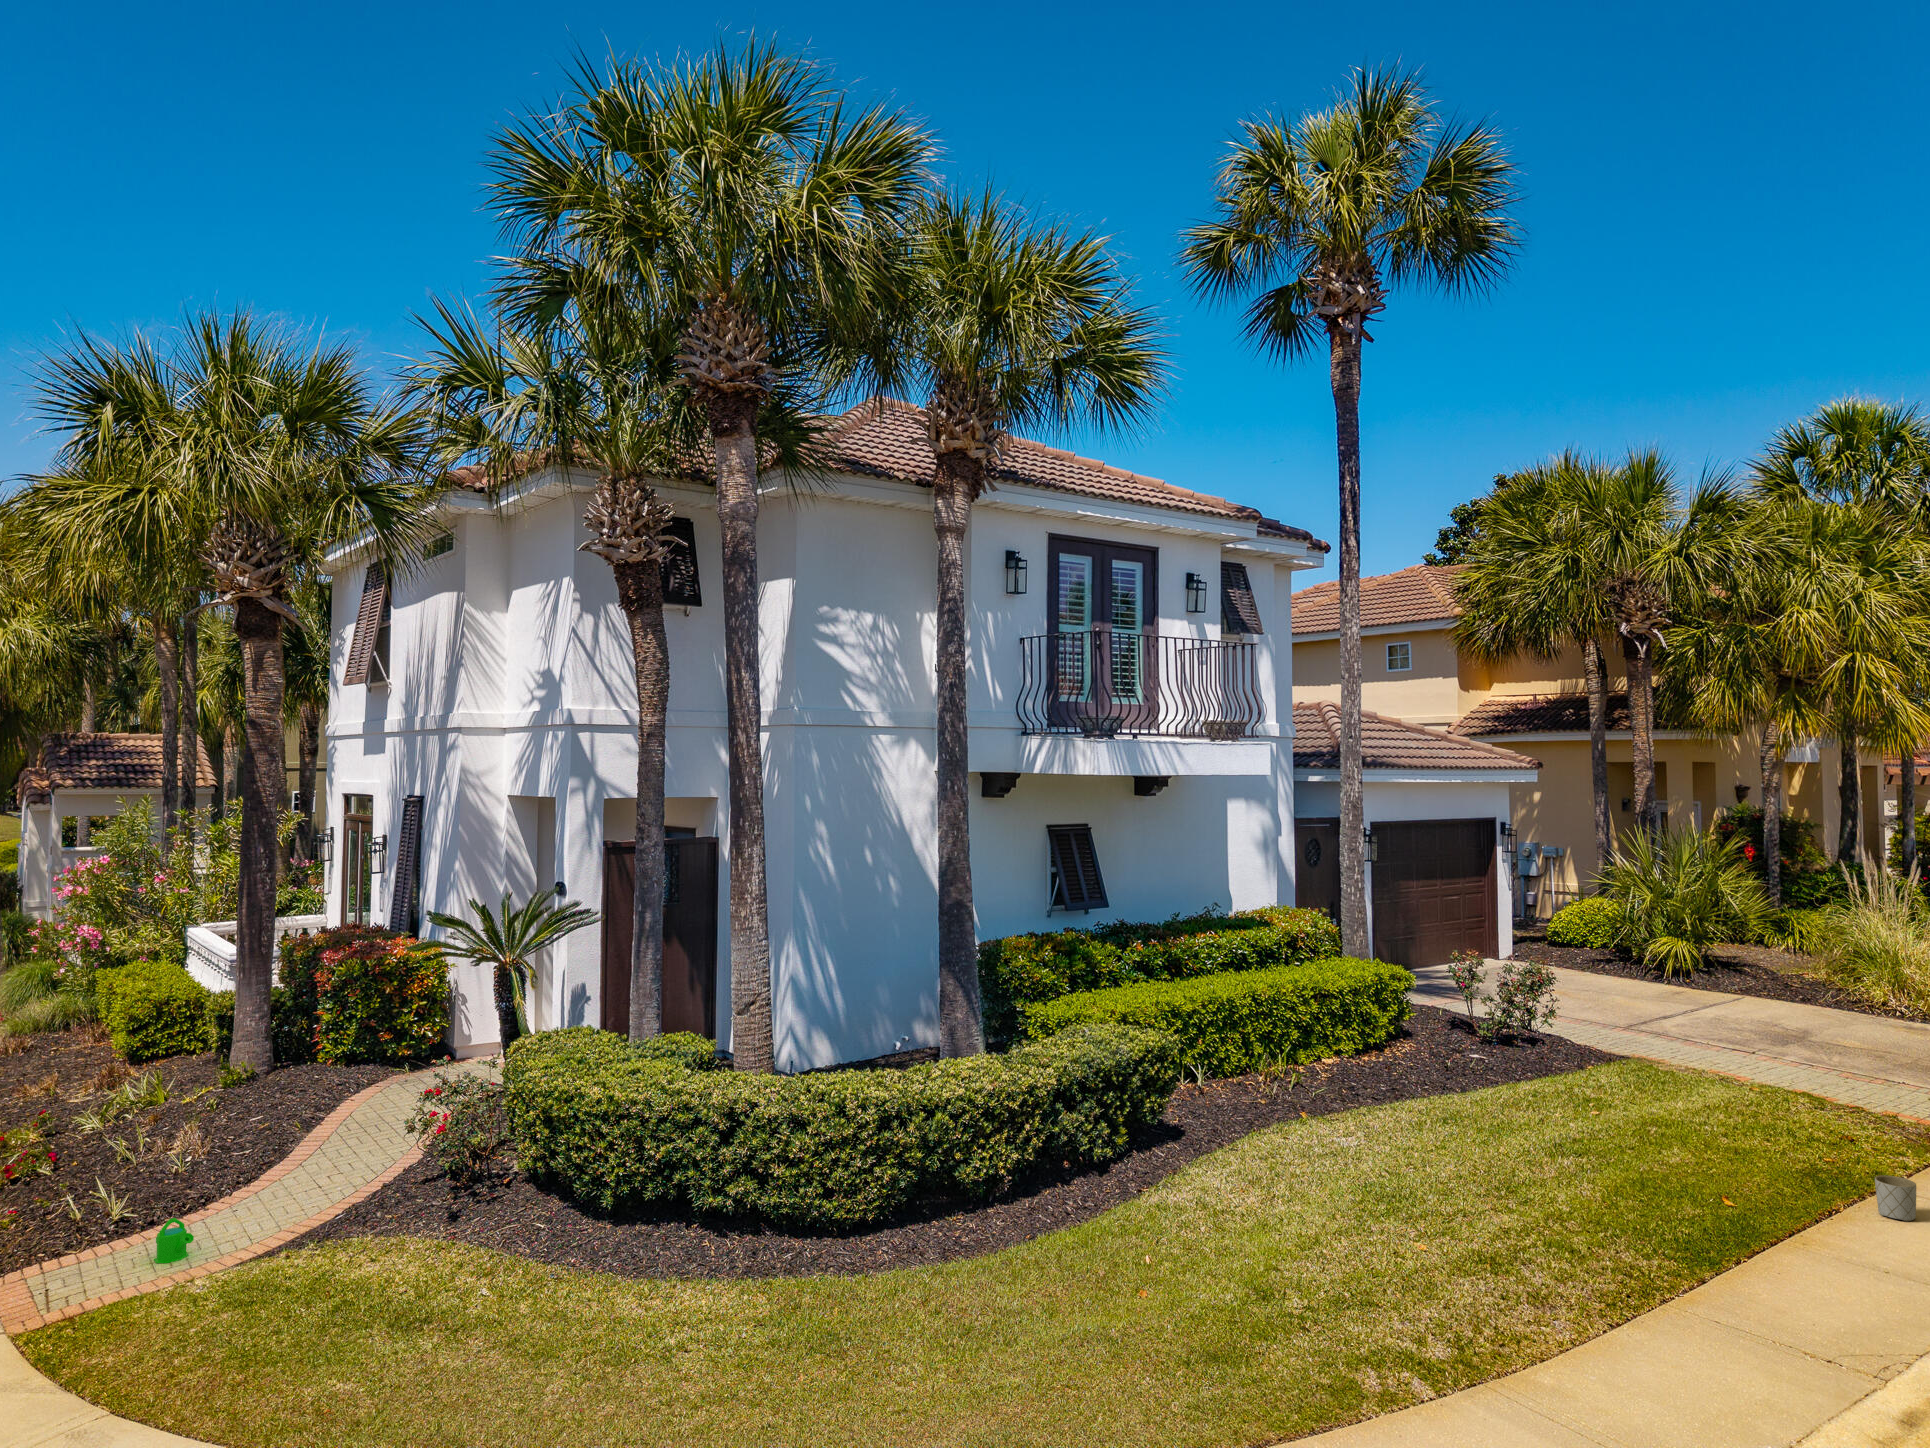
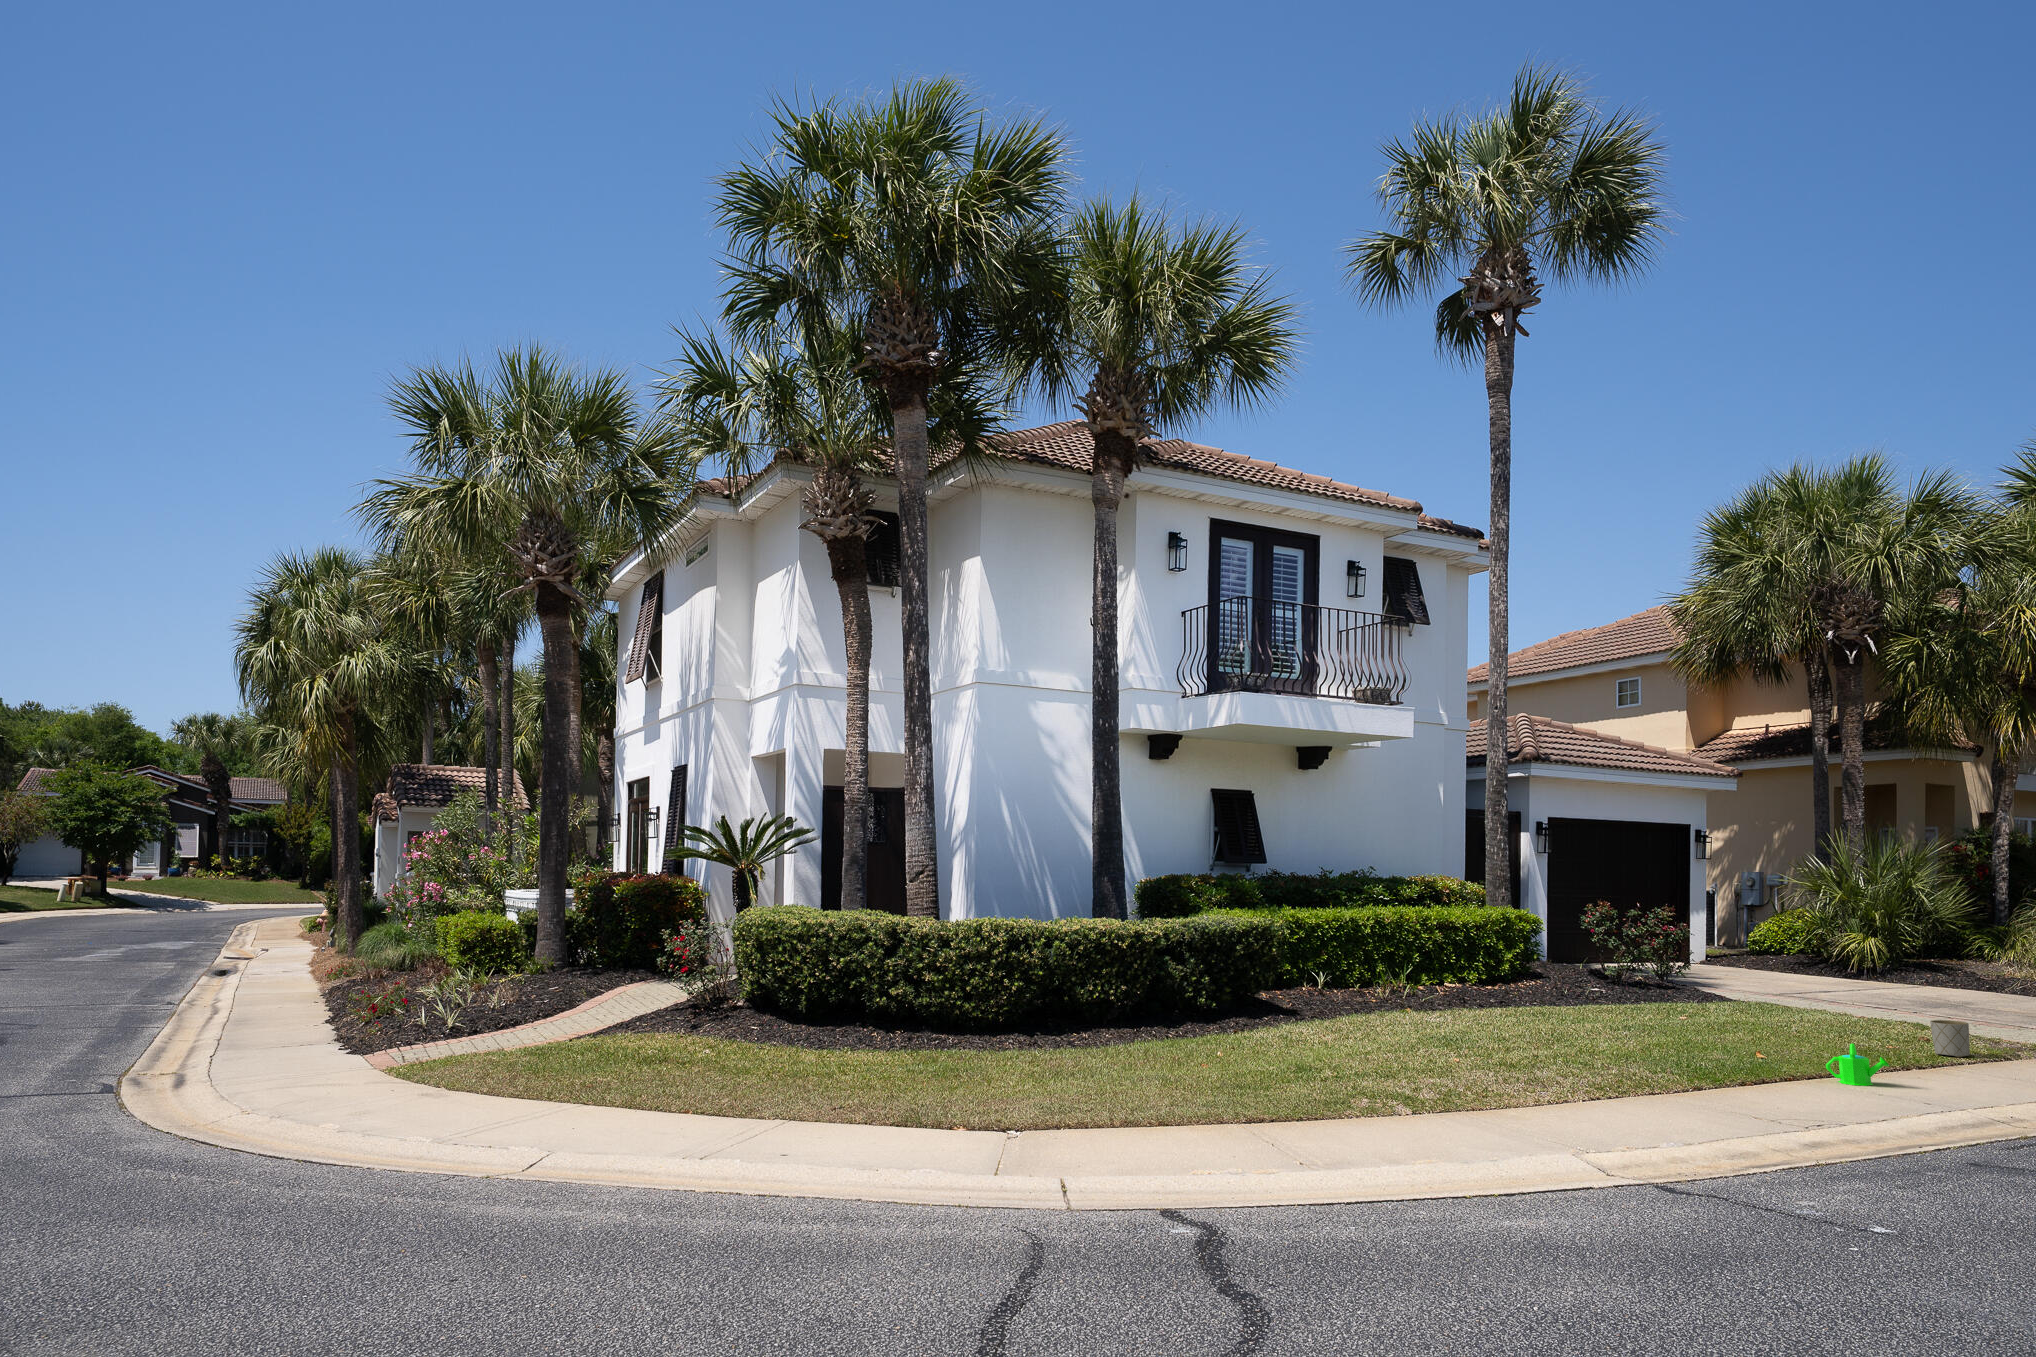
watering can: present [154,1218,194,1263] -> present [1826,1043,1889,1086]

